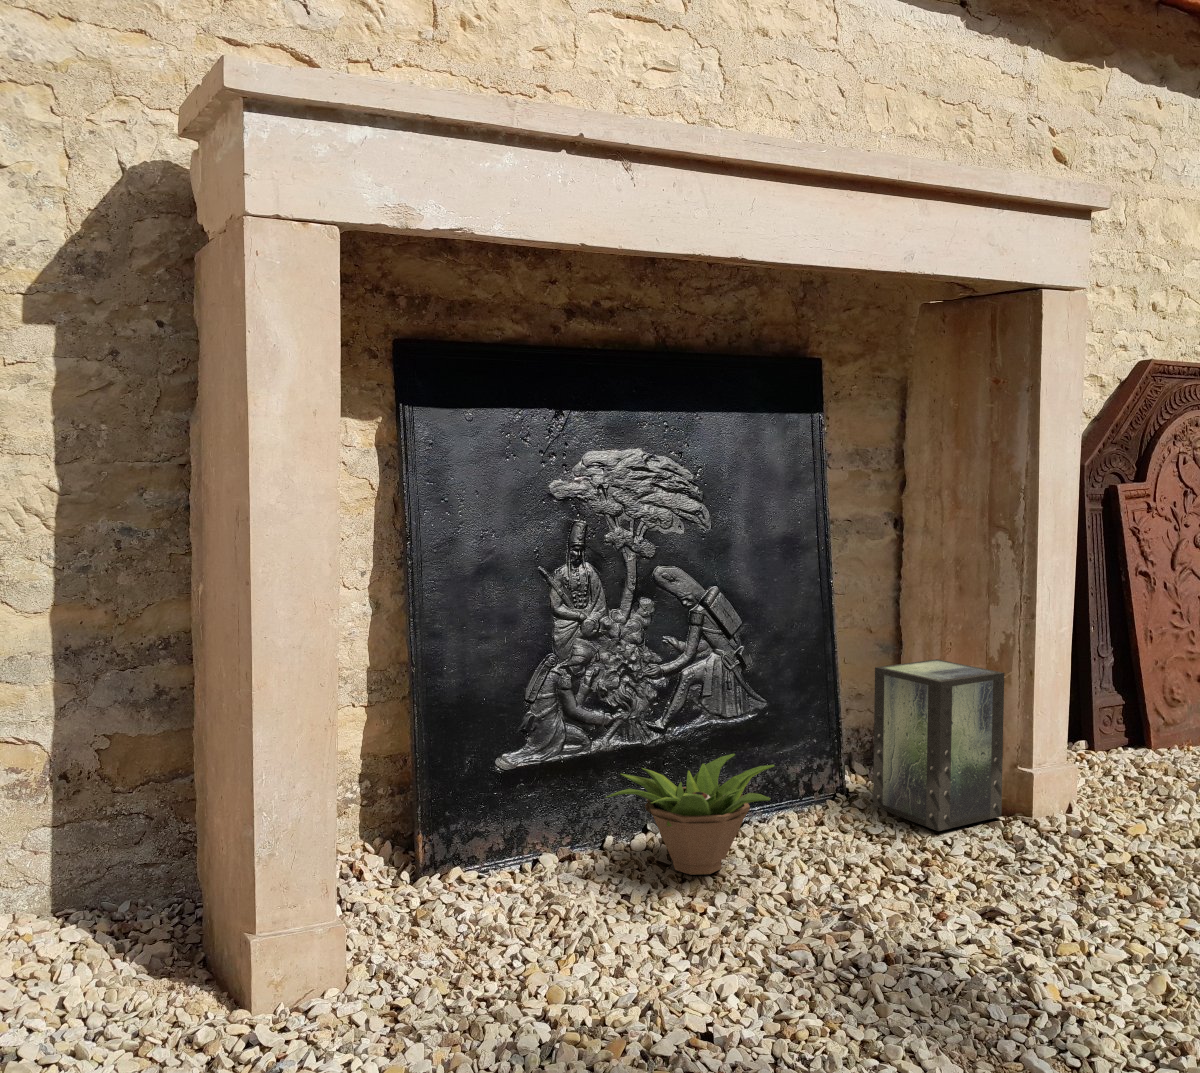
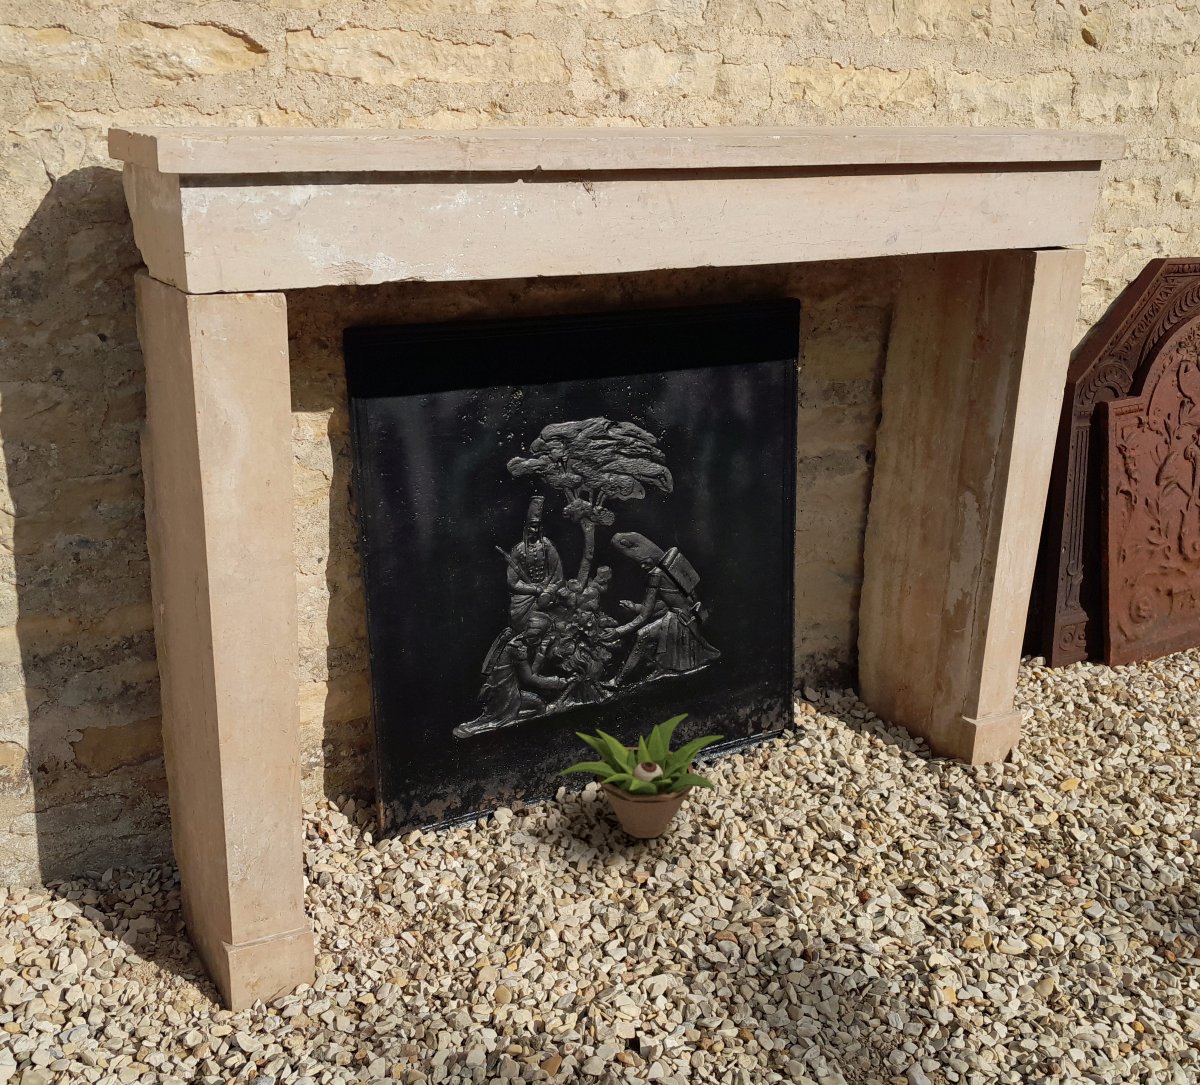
storage box: present [873,659,1004,831] -> none [822,602,962,782]

